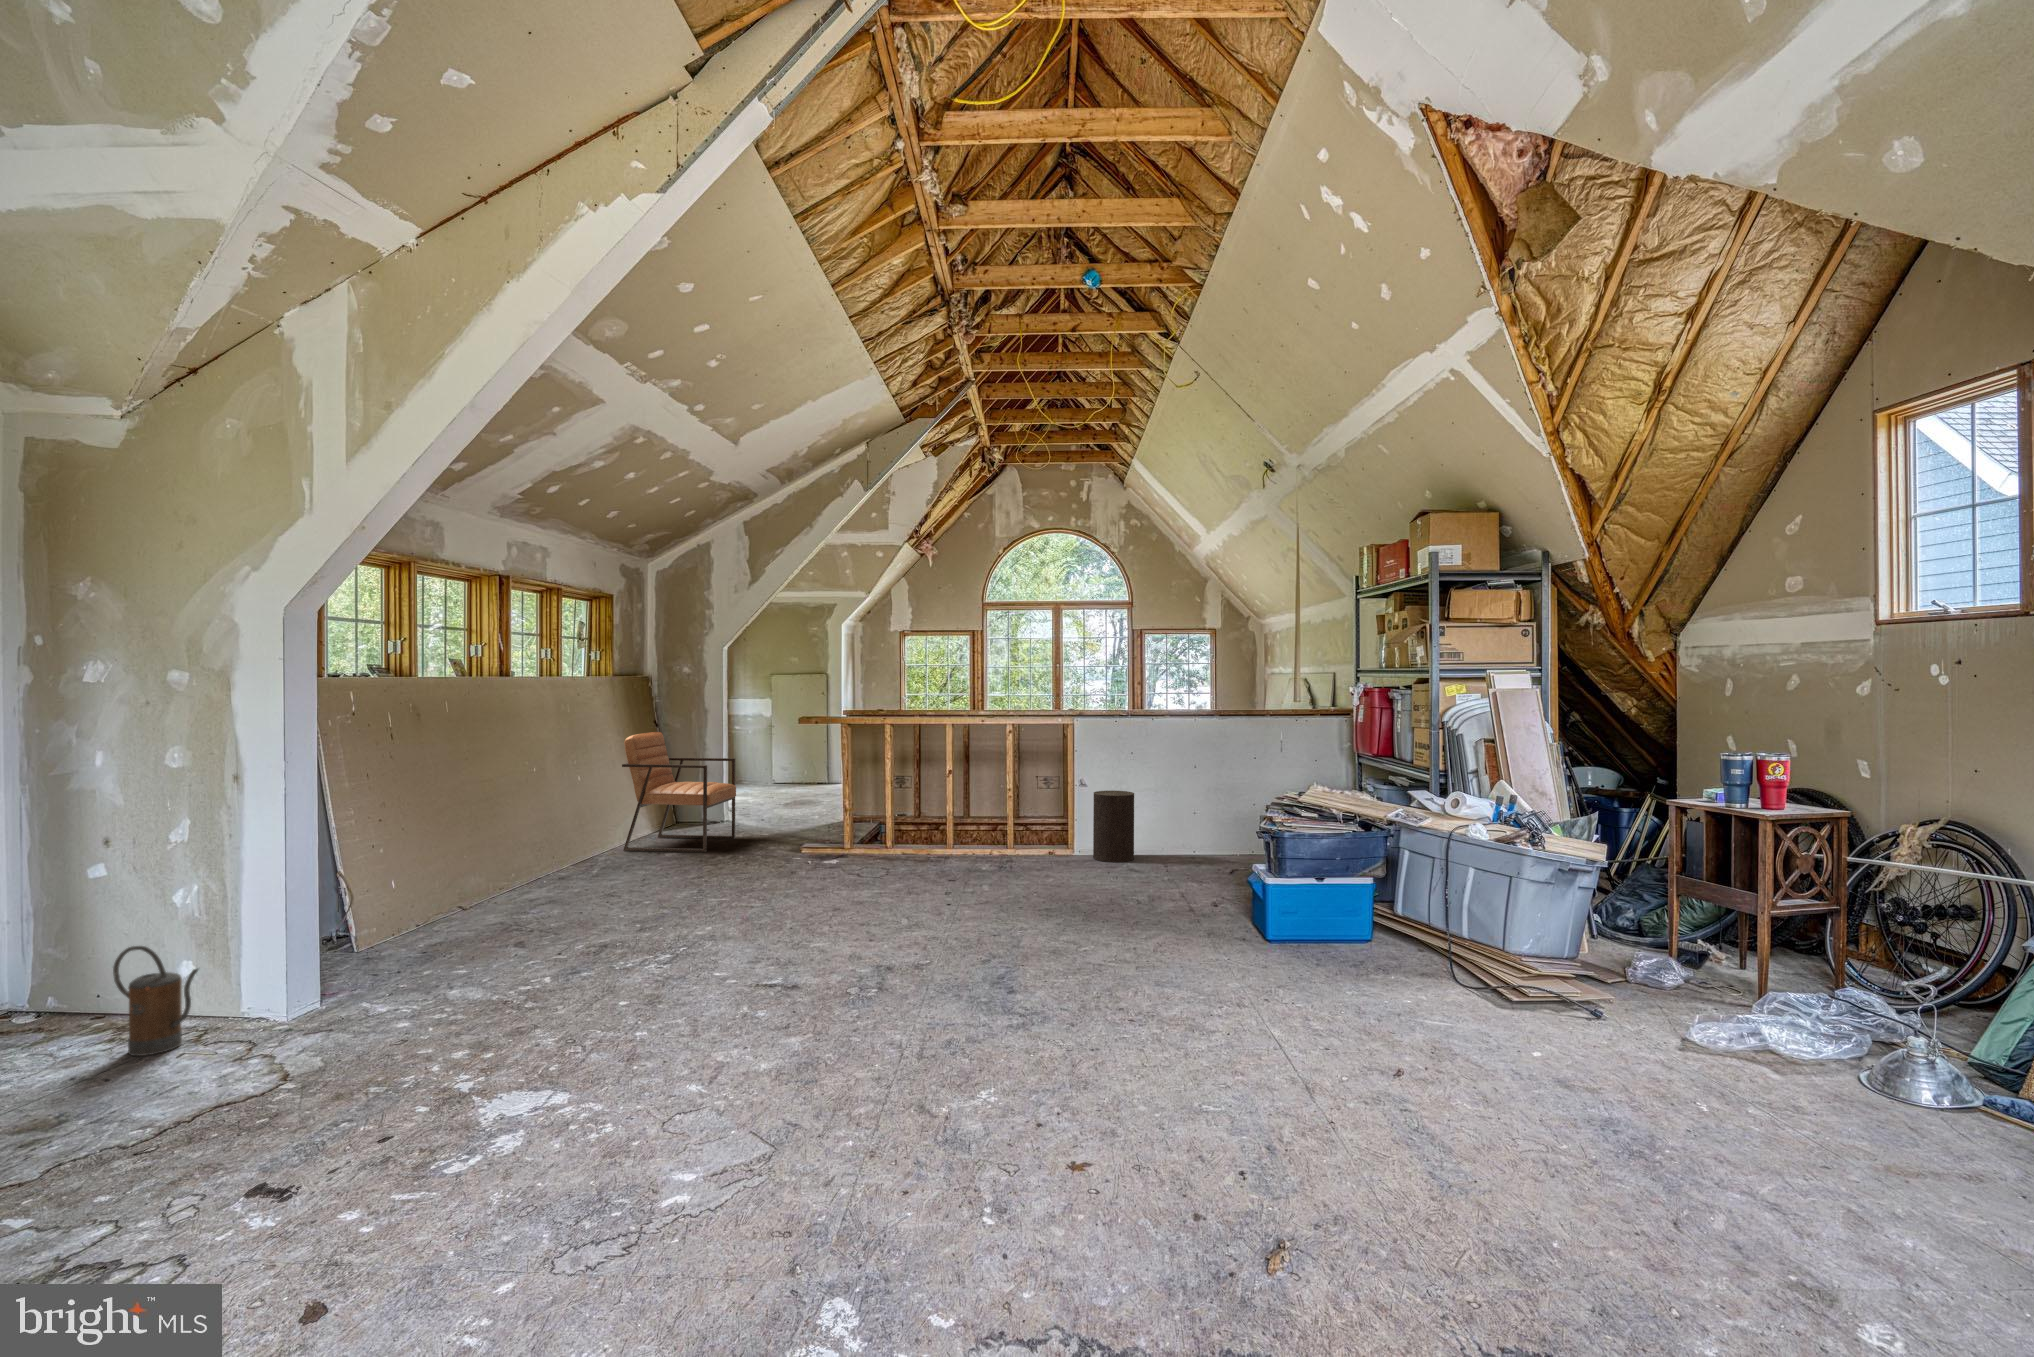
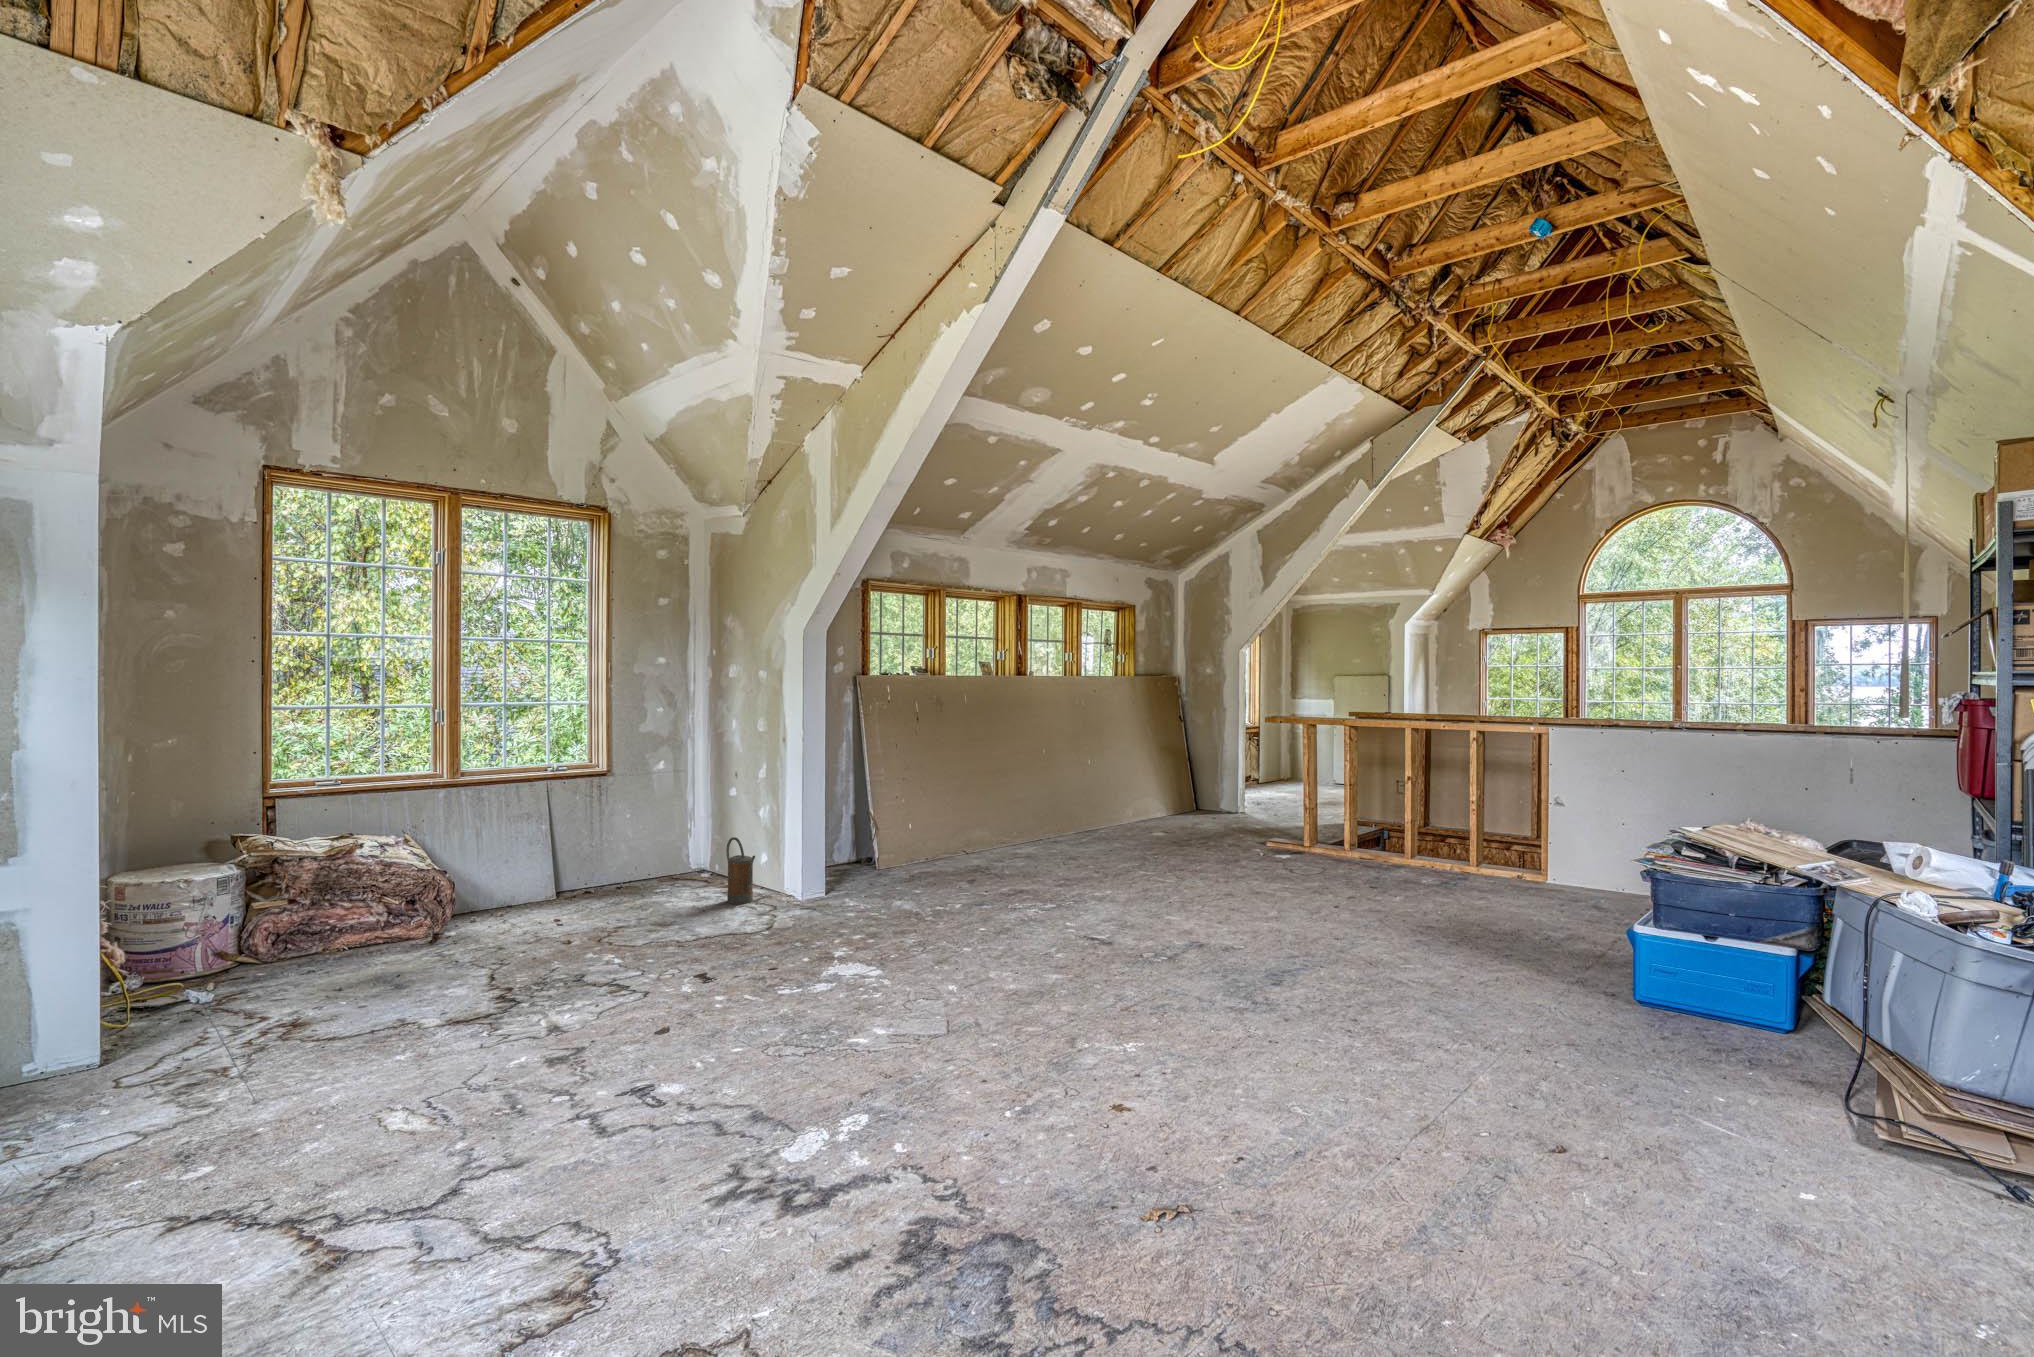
chair: present [622,732,736,852] -> none [1124,725,1224,834]
stool: present [1093,791,1134,862] -> none [1563,817,1620,903]

